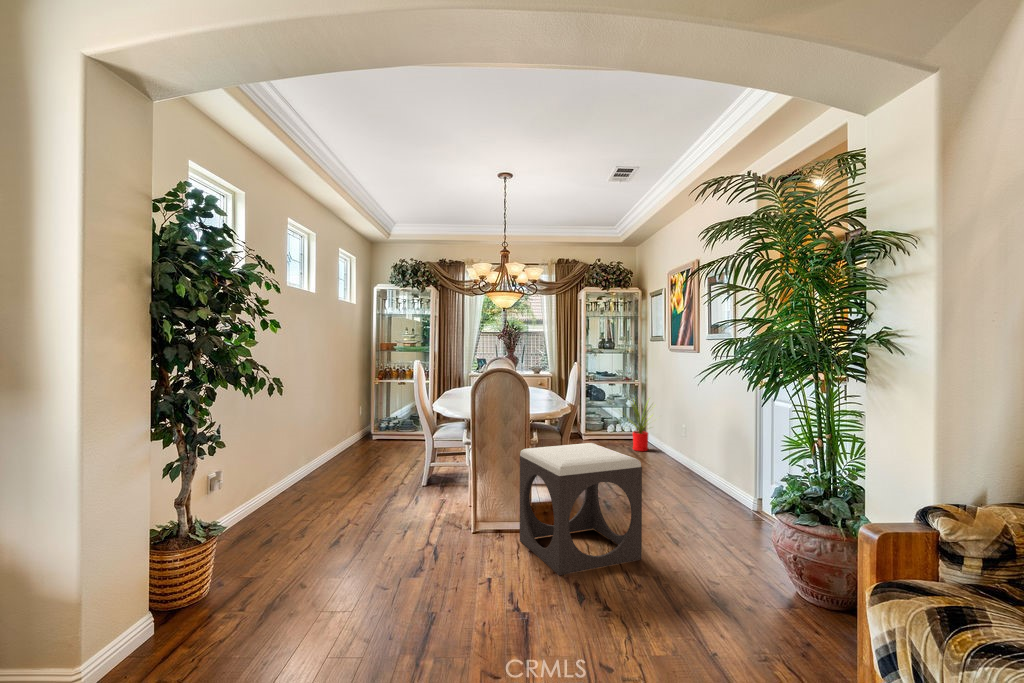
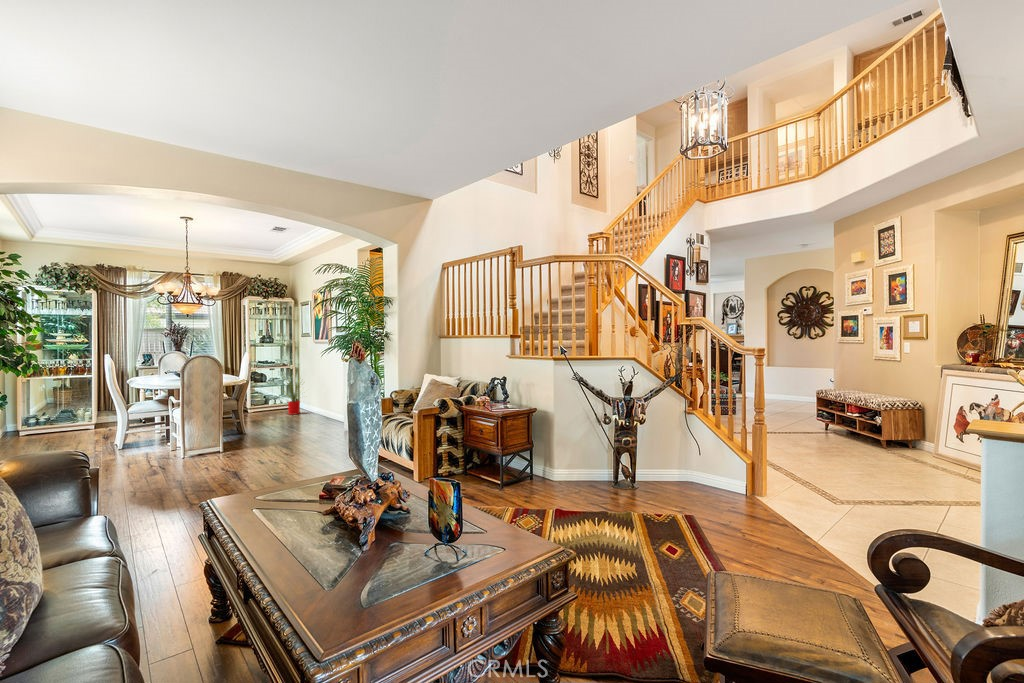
footstool: present [520,443,642,575] -> none [196,402,286,479]

